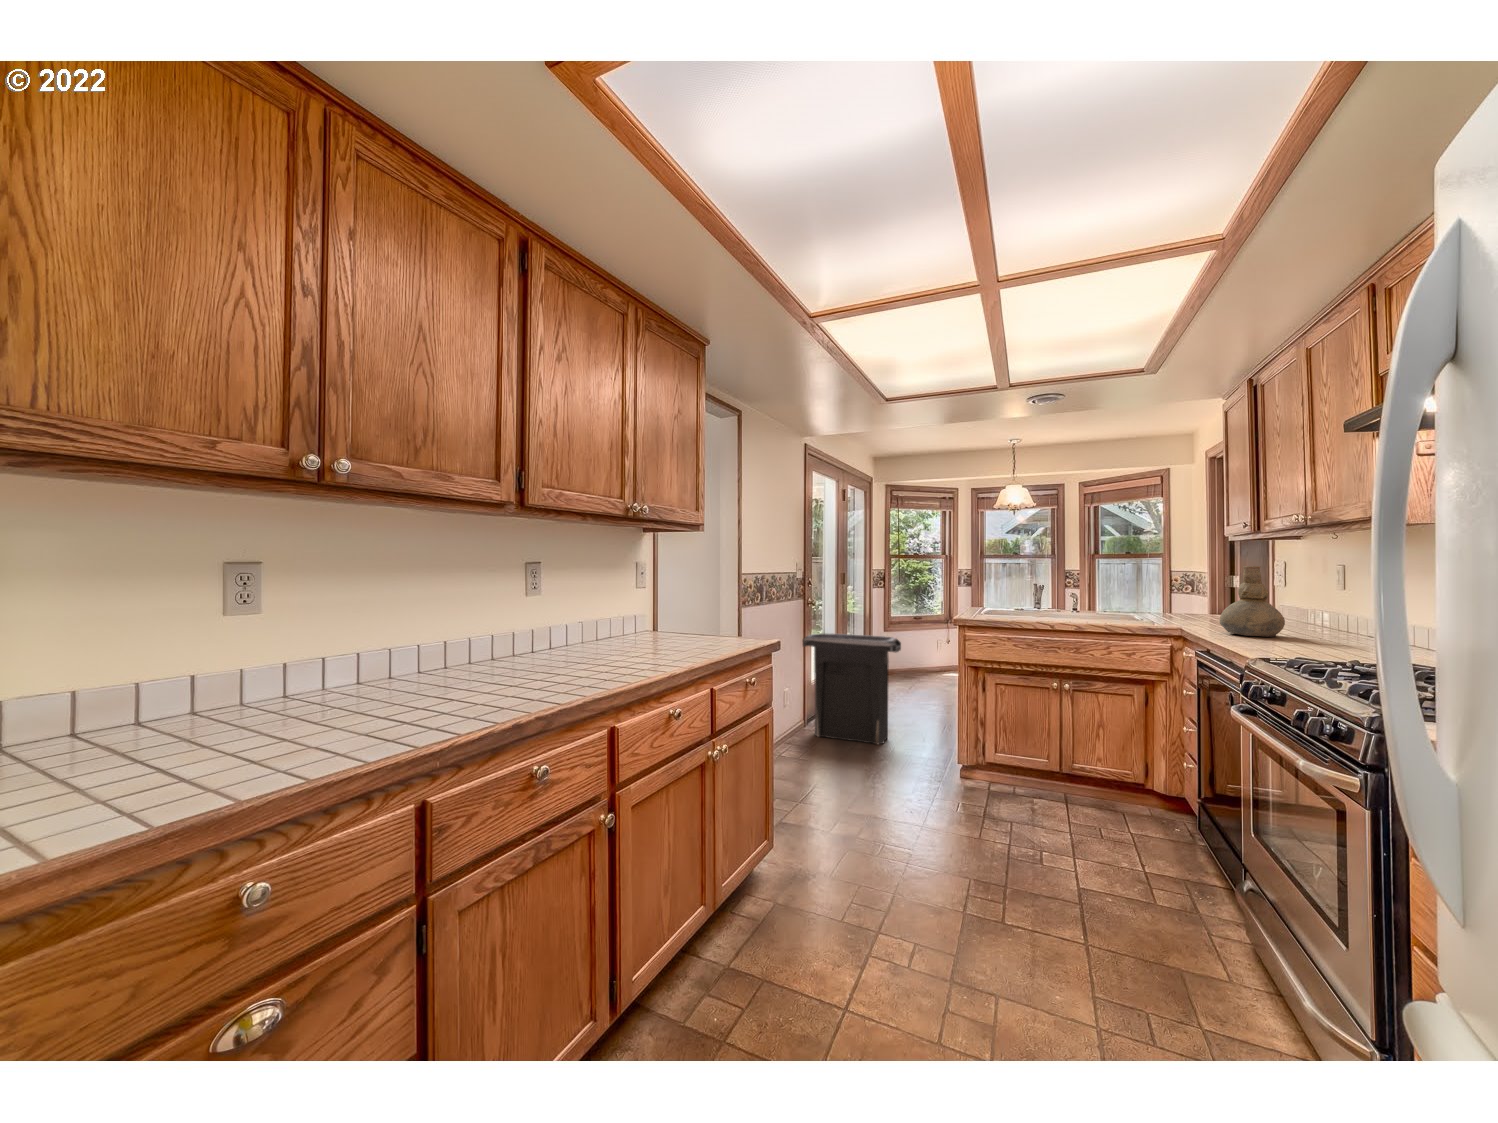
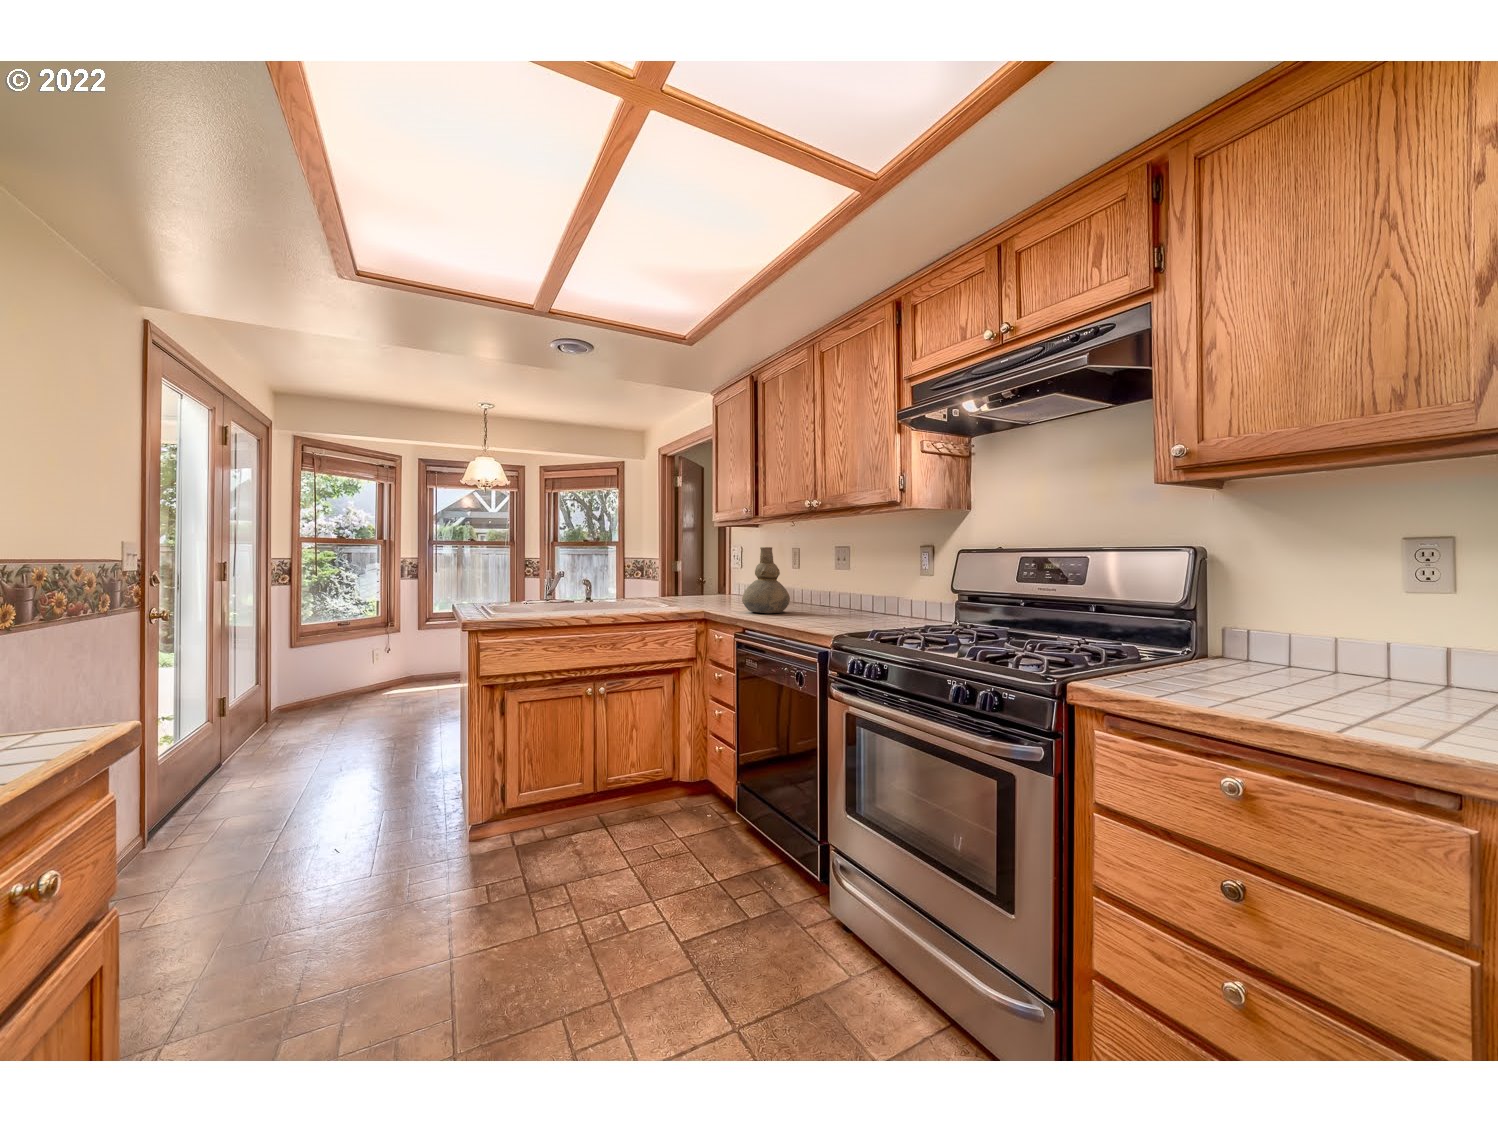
trash can: present [802,633,901,744] -> none [141,657,352,852]

